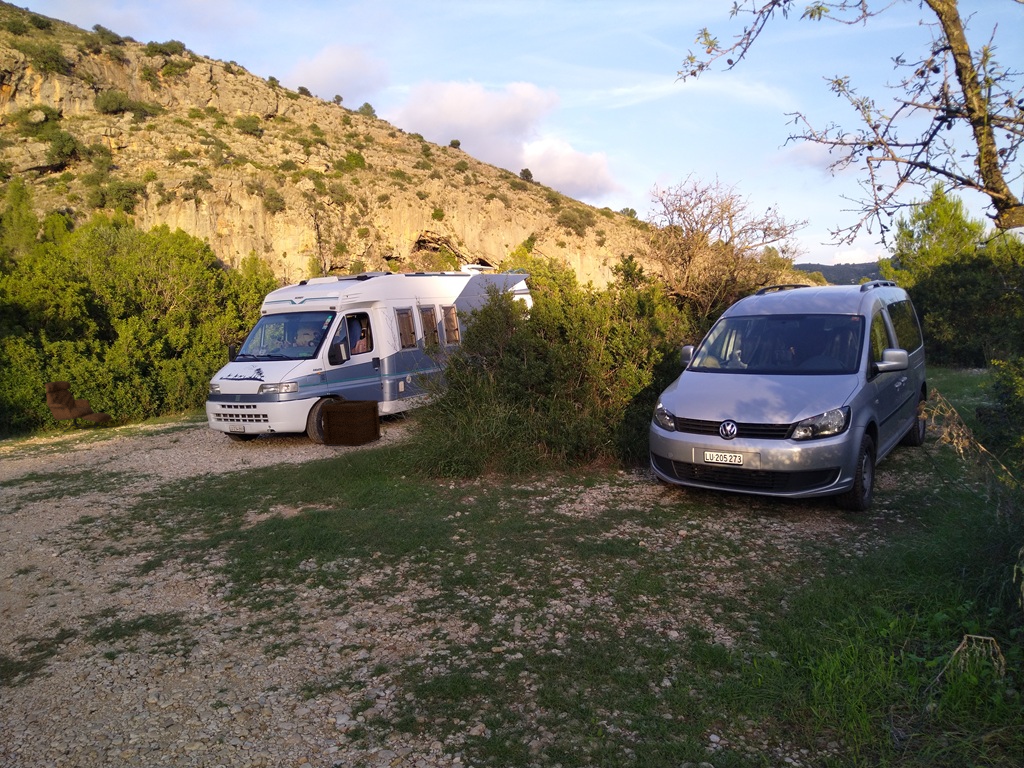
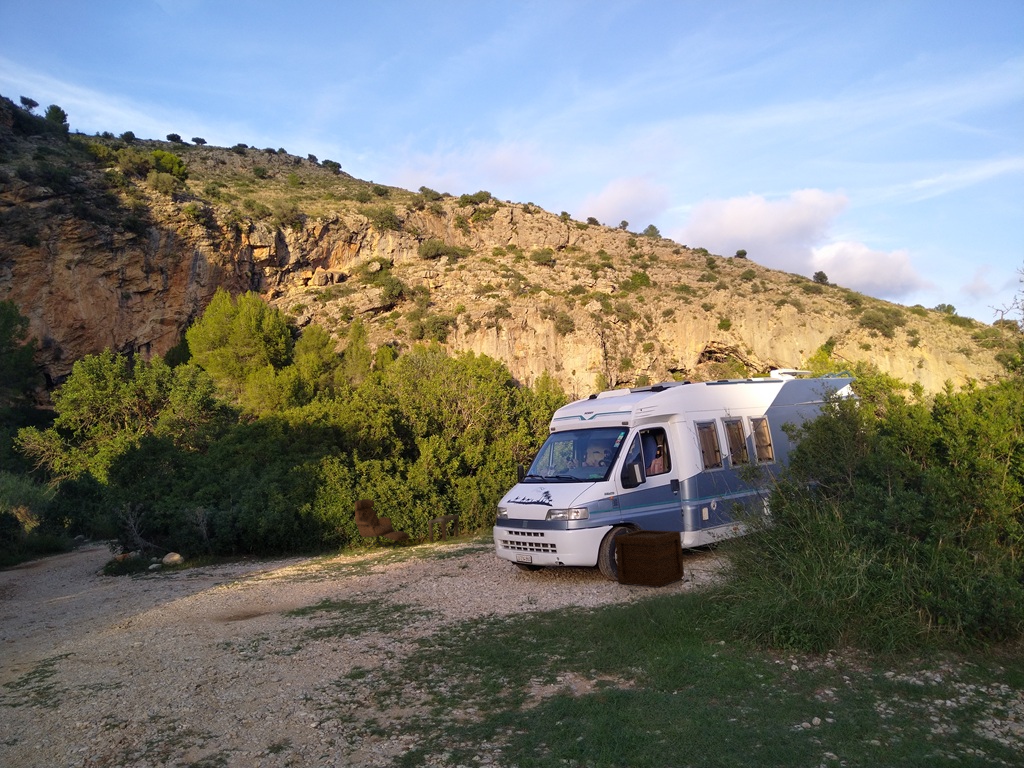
bench: none [132,395,165,423] -> present [428,515,459,542]

